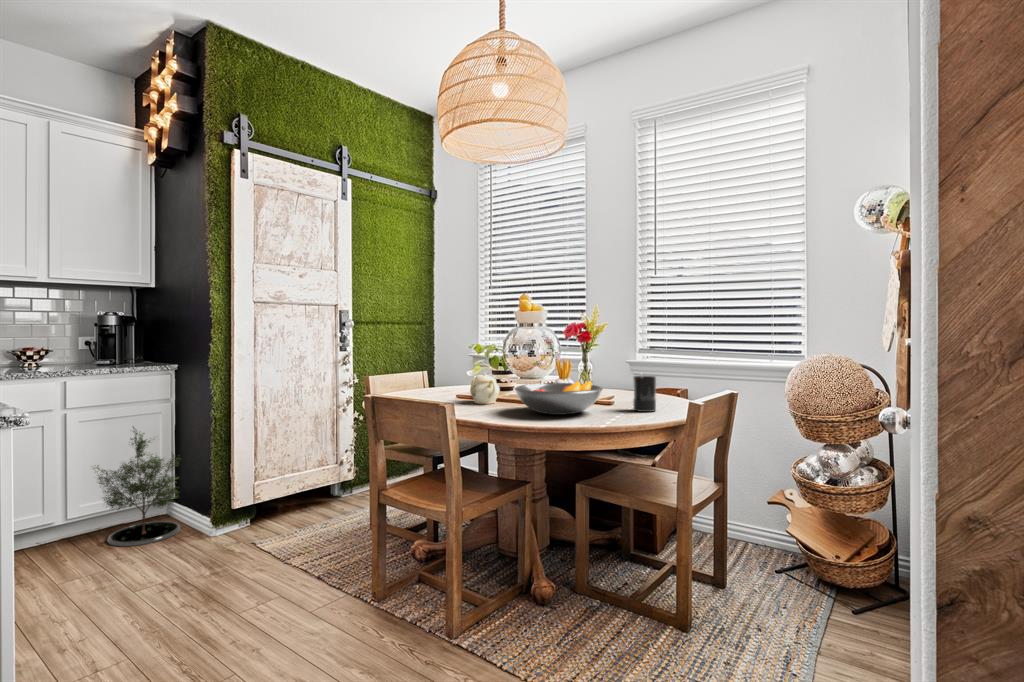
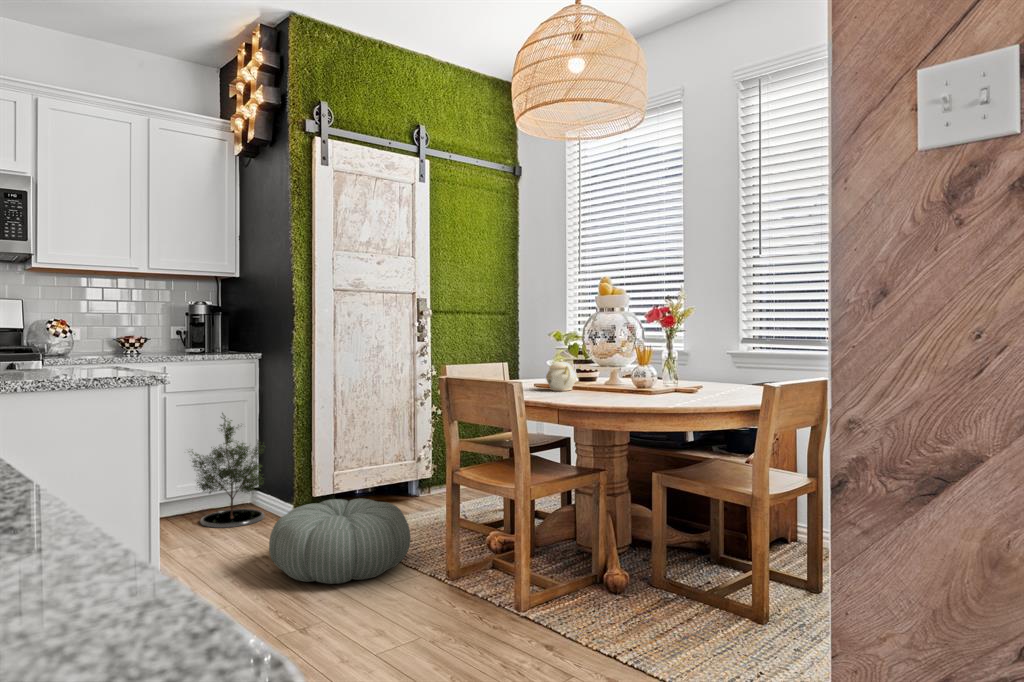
candle: present [633,375,656,412] -> none [713,358,737,398]
fruit bowl: present [515,380,603,415] -> none [587,365,678,399]
pouf: none [175,515,333,616] -> present [269,498,411,584]

